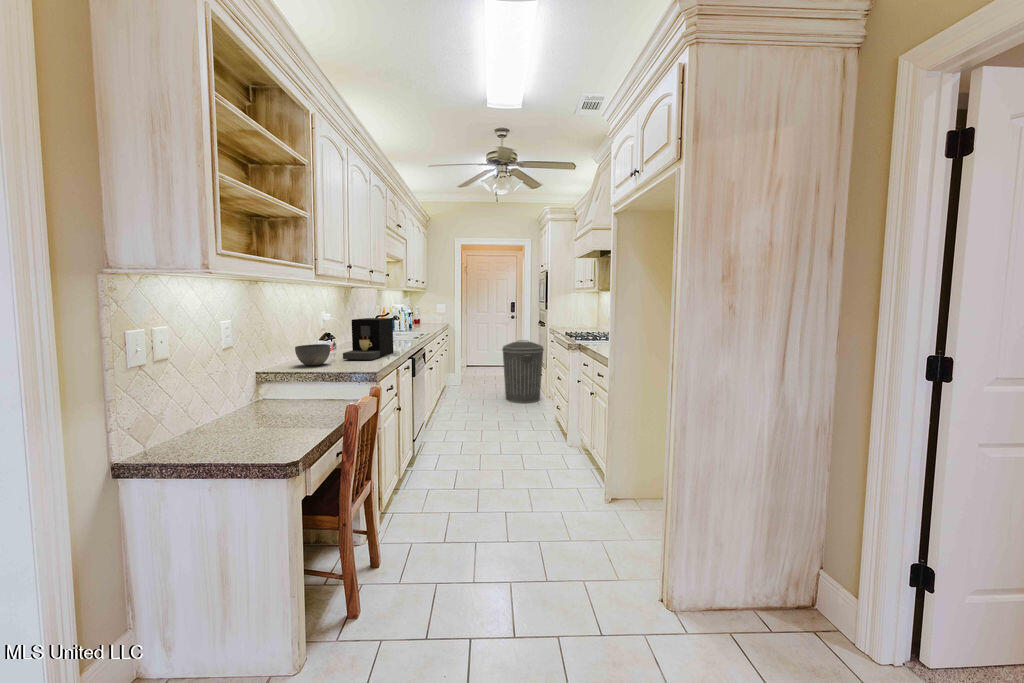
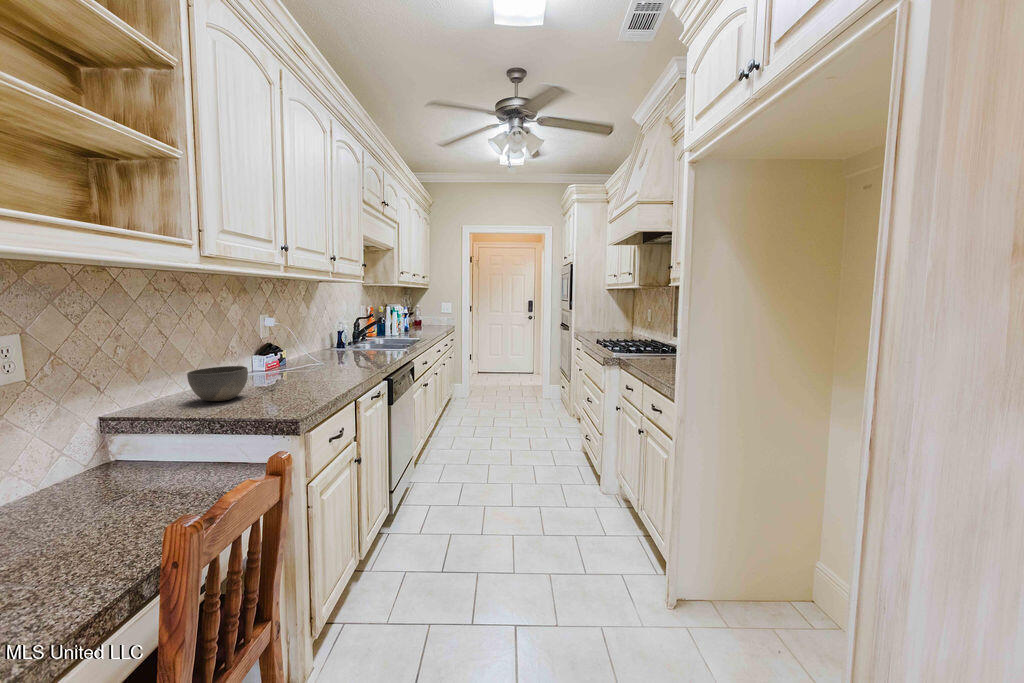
coffee maker: present [343,318,393,360] -> none [273,324,359,389]
trash can: present [502,340,544,403] -> none [516,346,566,422]

